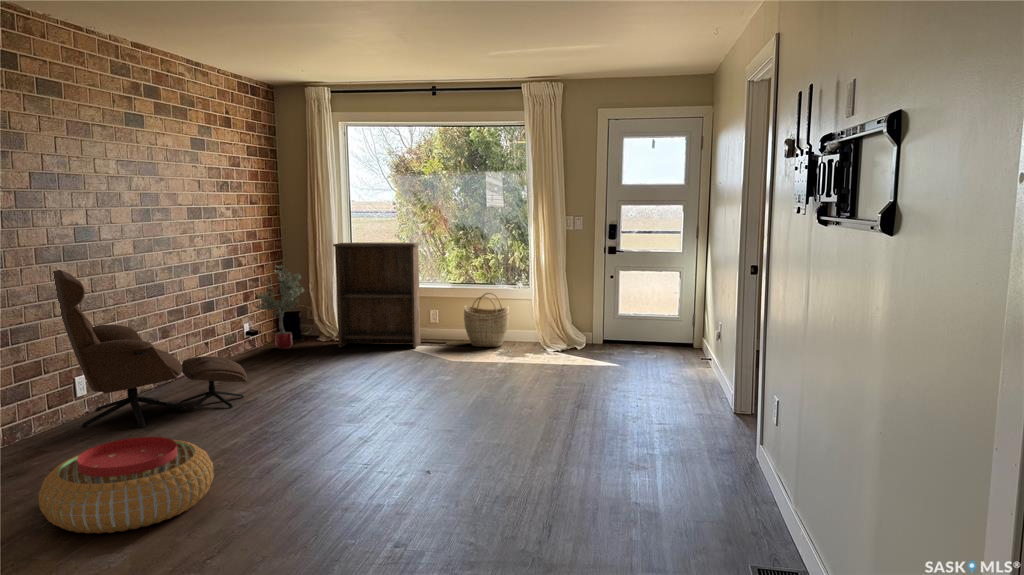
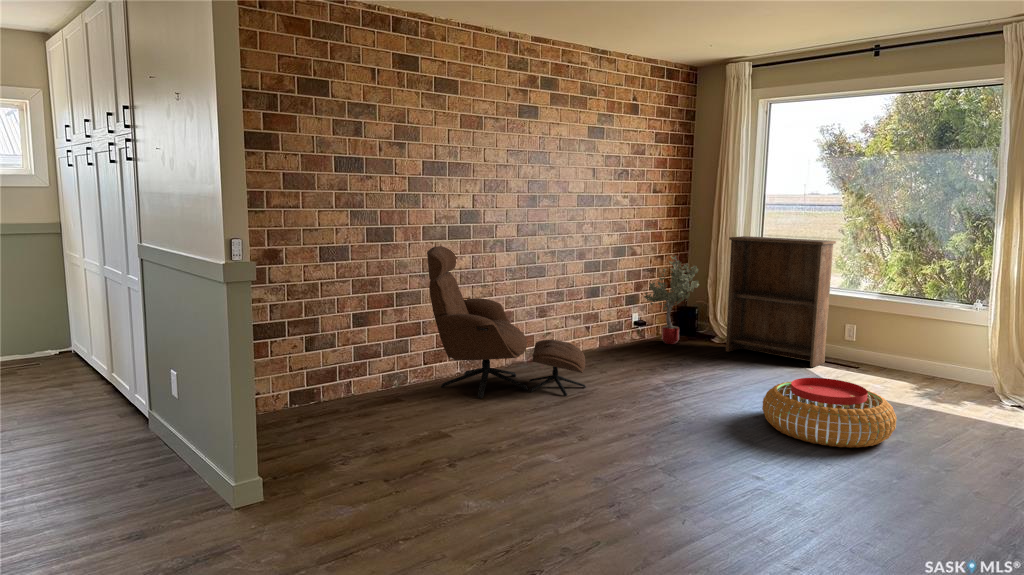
woven basket: present [464,293,510,347] -> none [885,312,956,385]
pouf: present [38,437,214,534] -> present [762,378,897,448]

